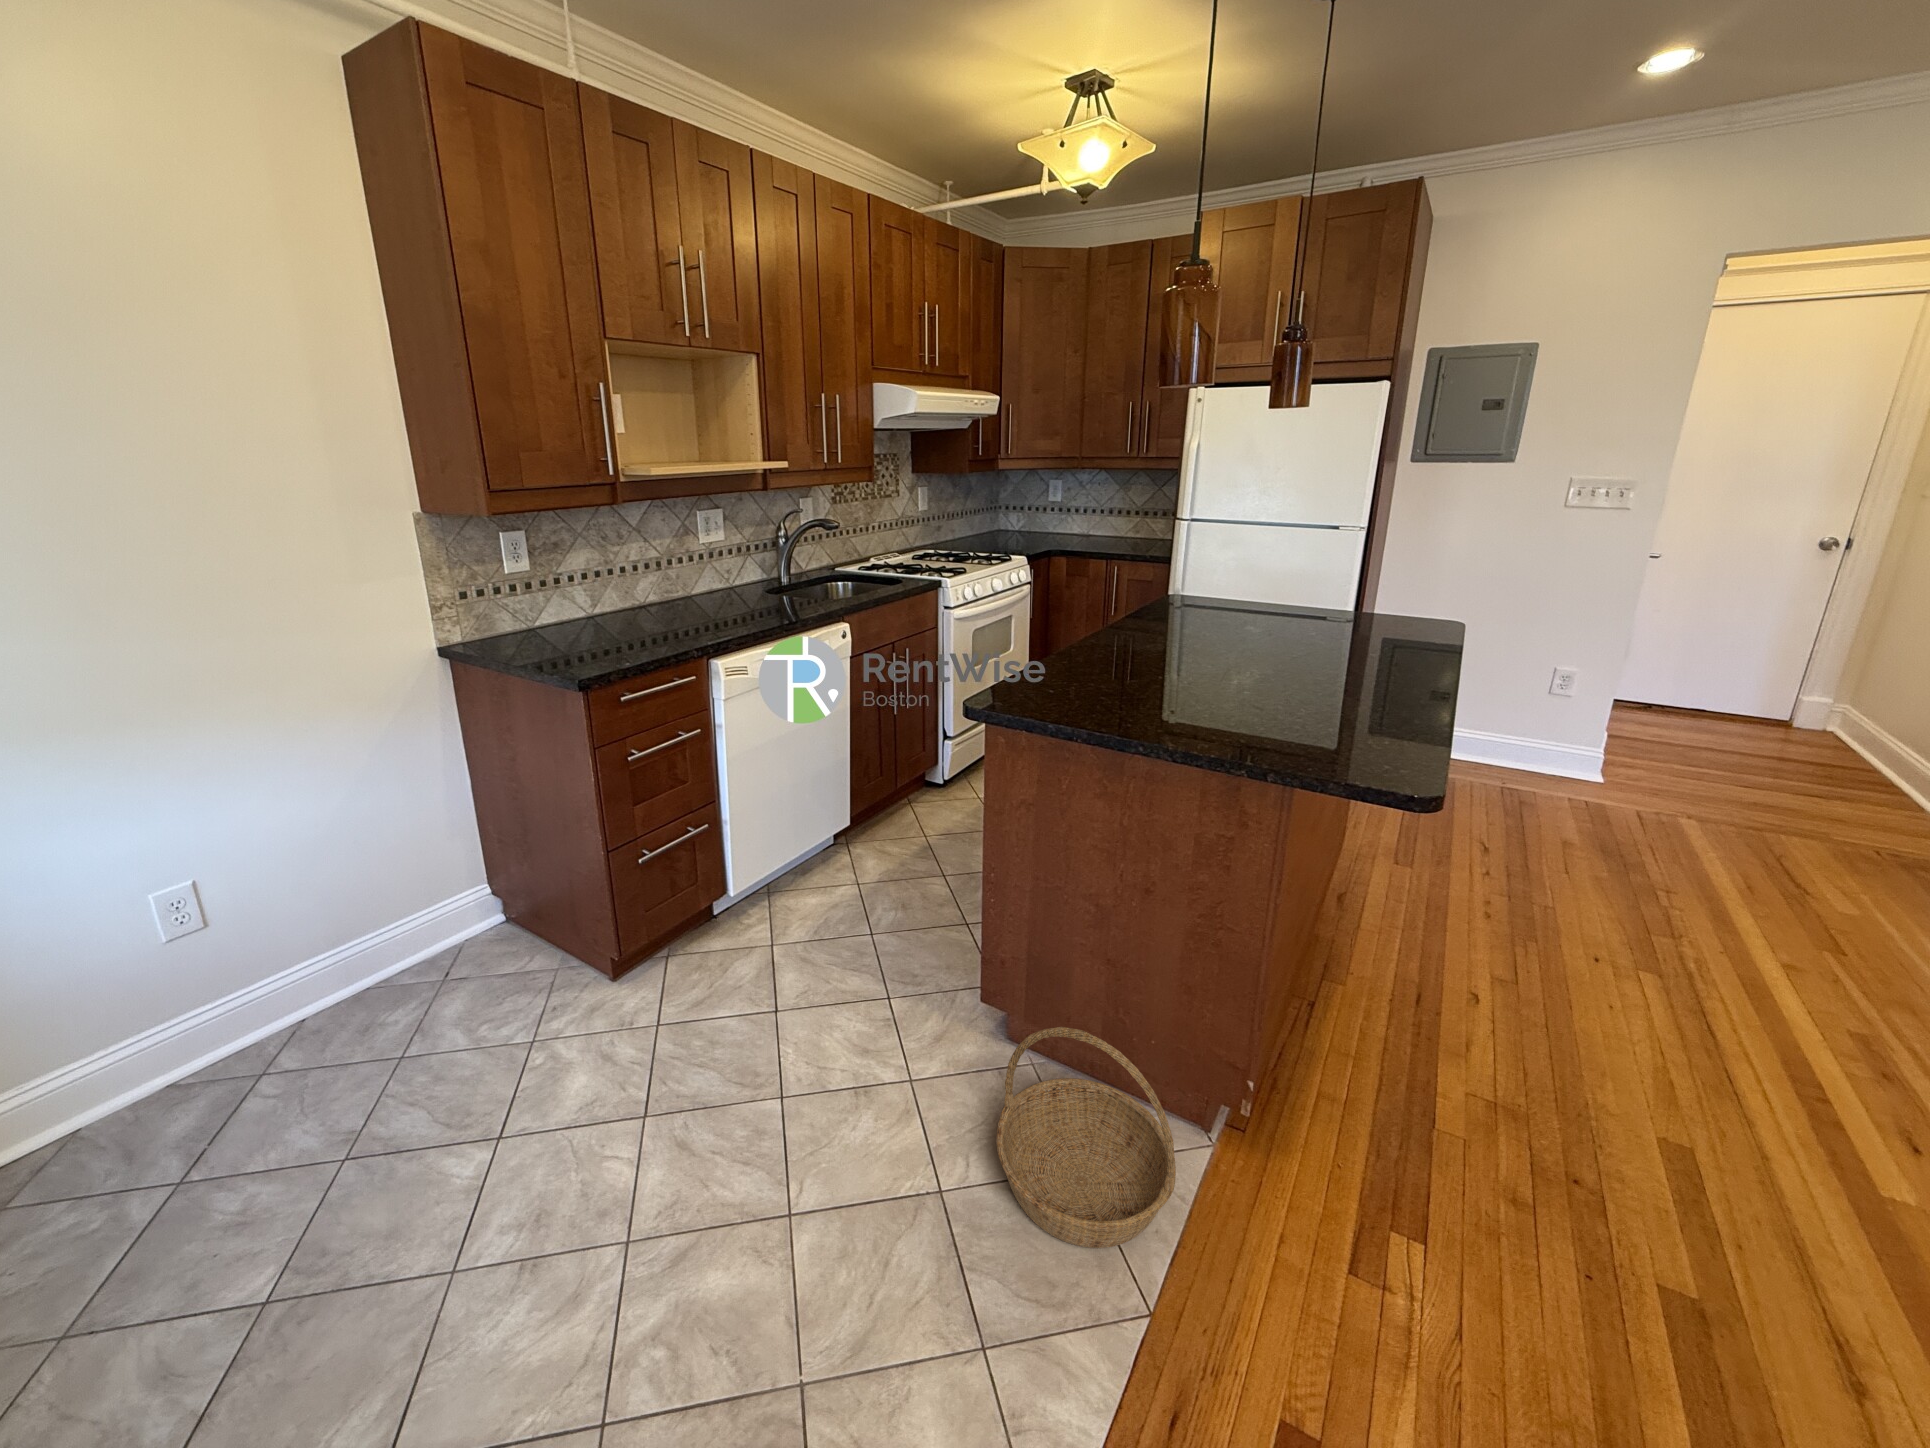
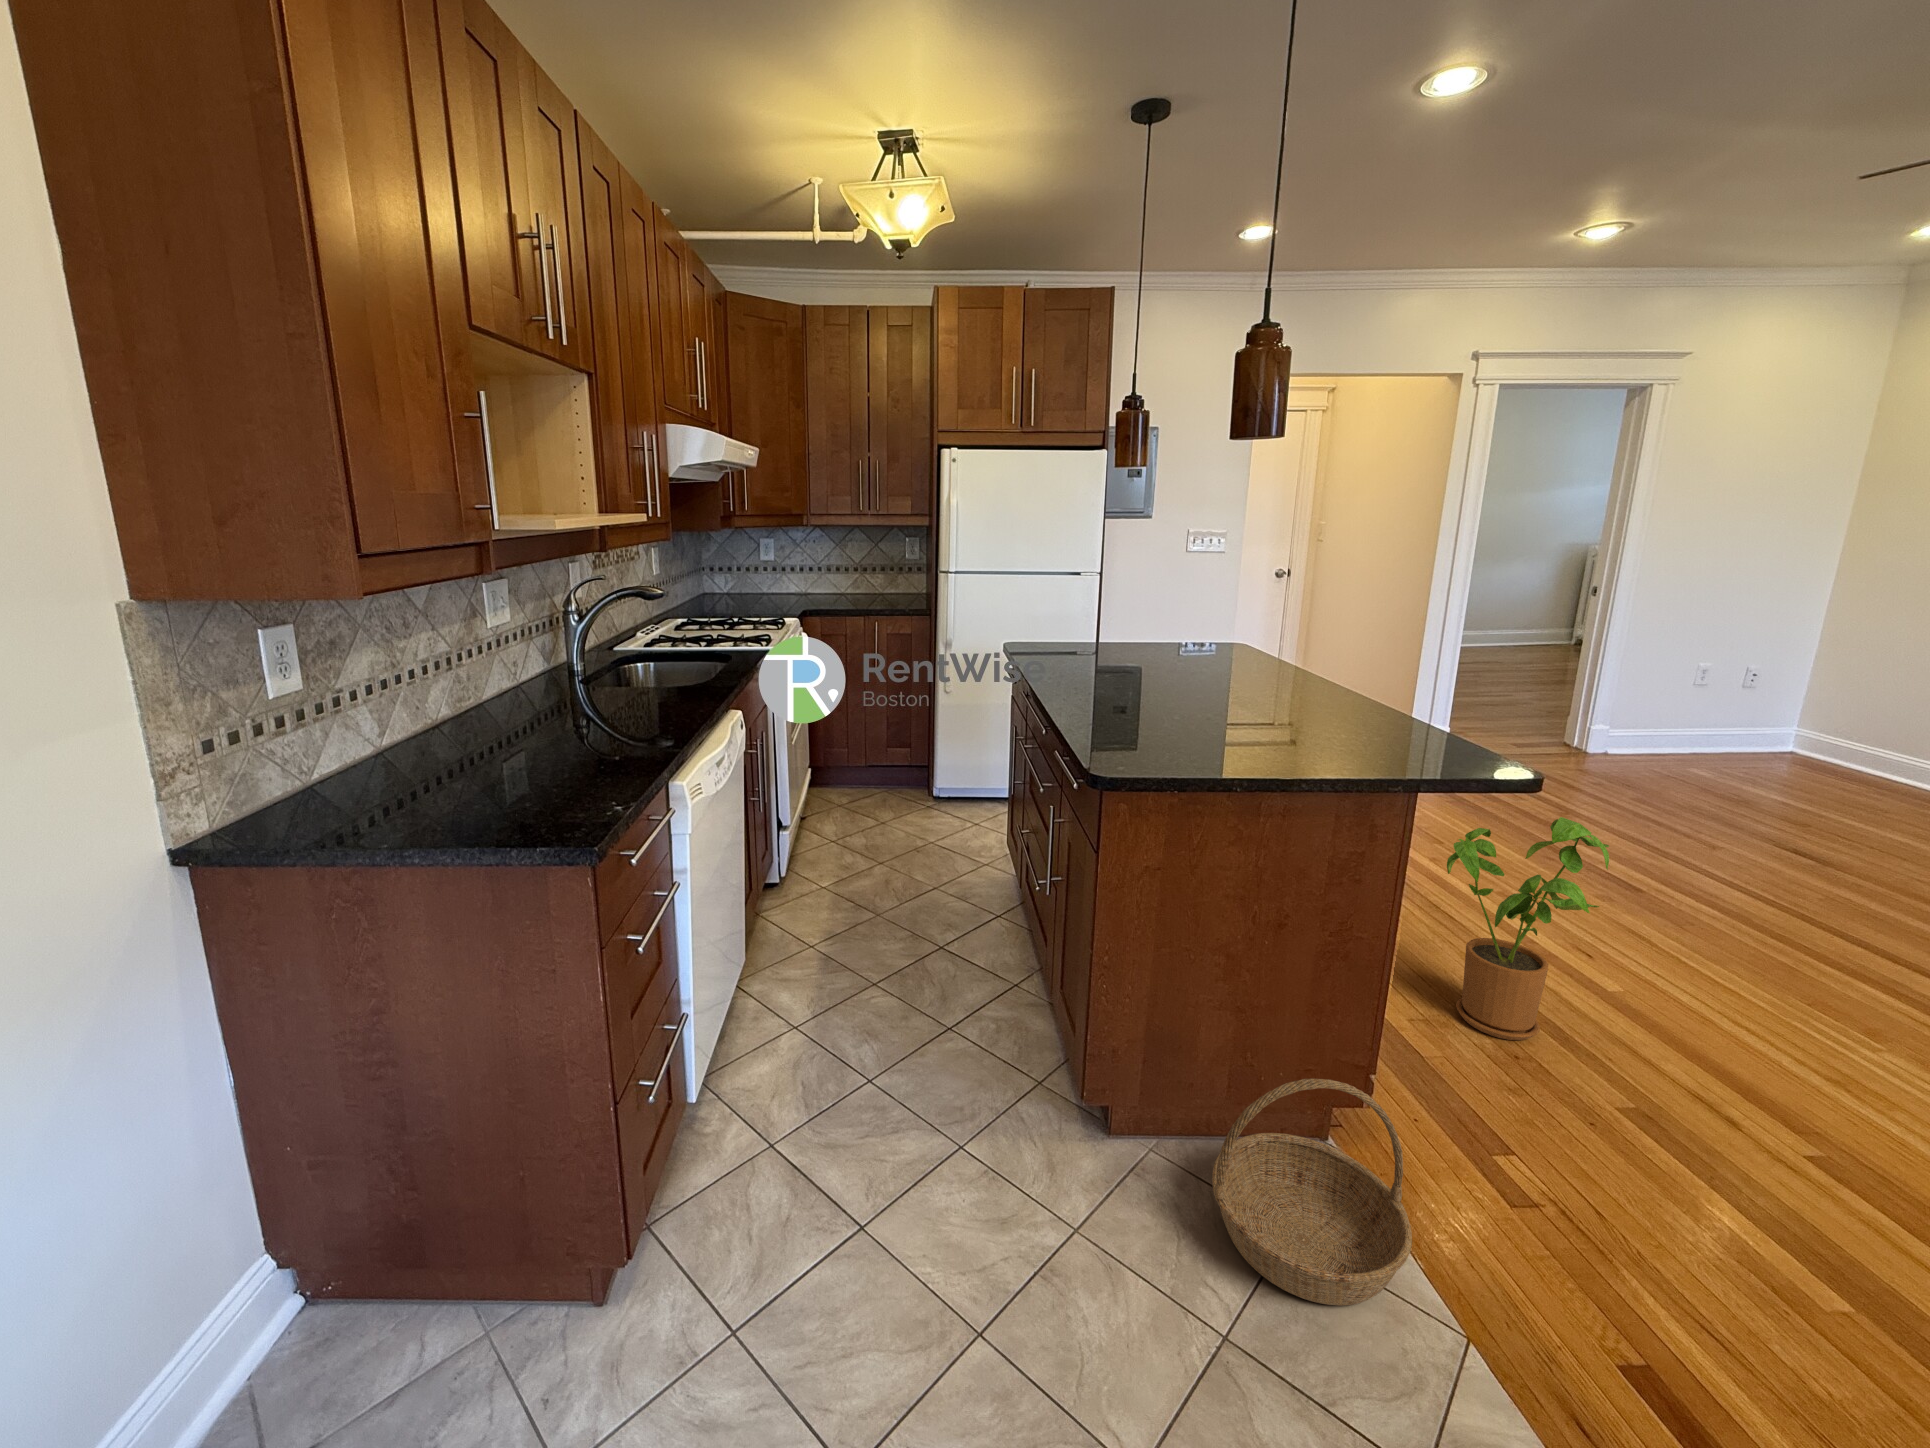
house plant: none [1544,896,1837,1177] -> present [1447,817,1609,1040]

